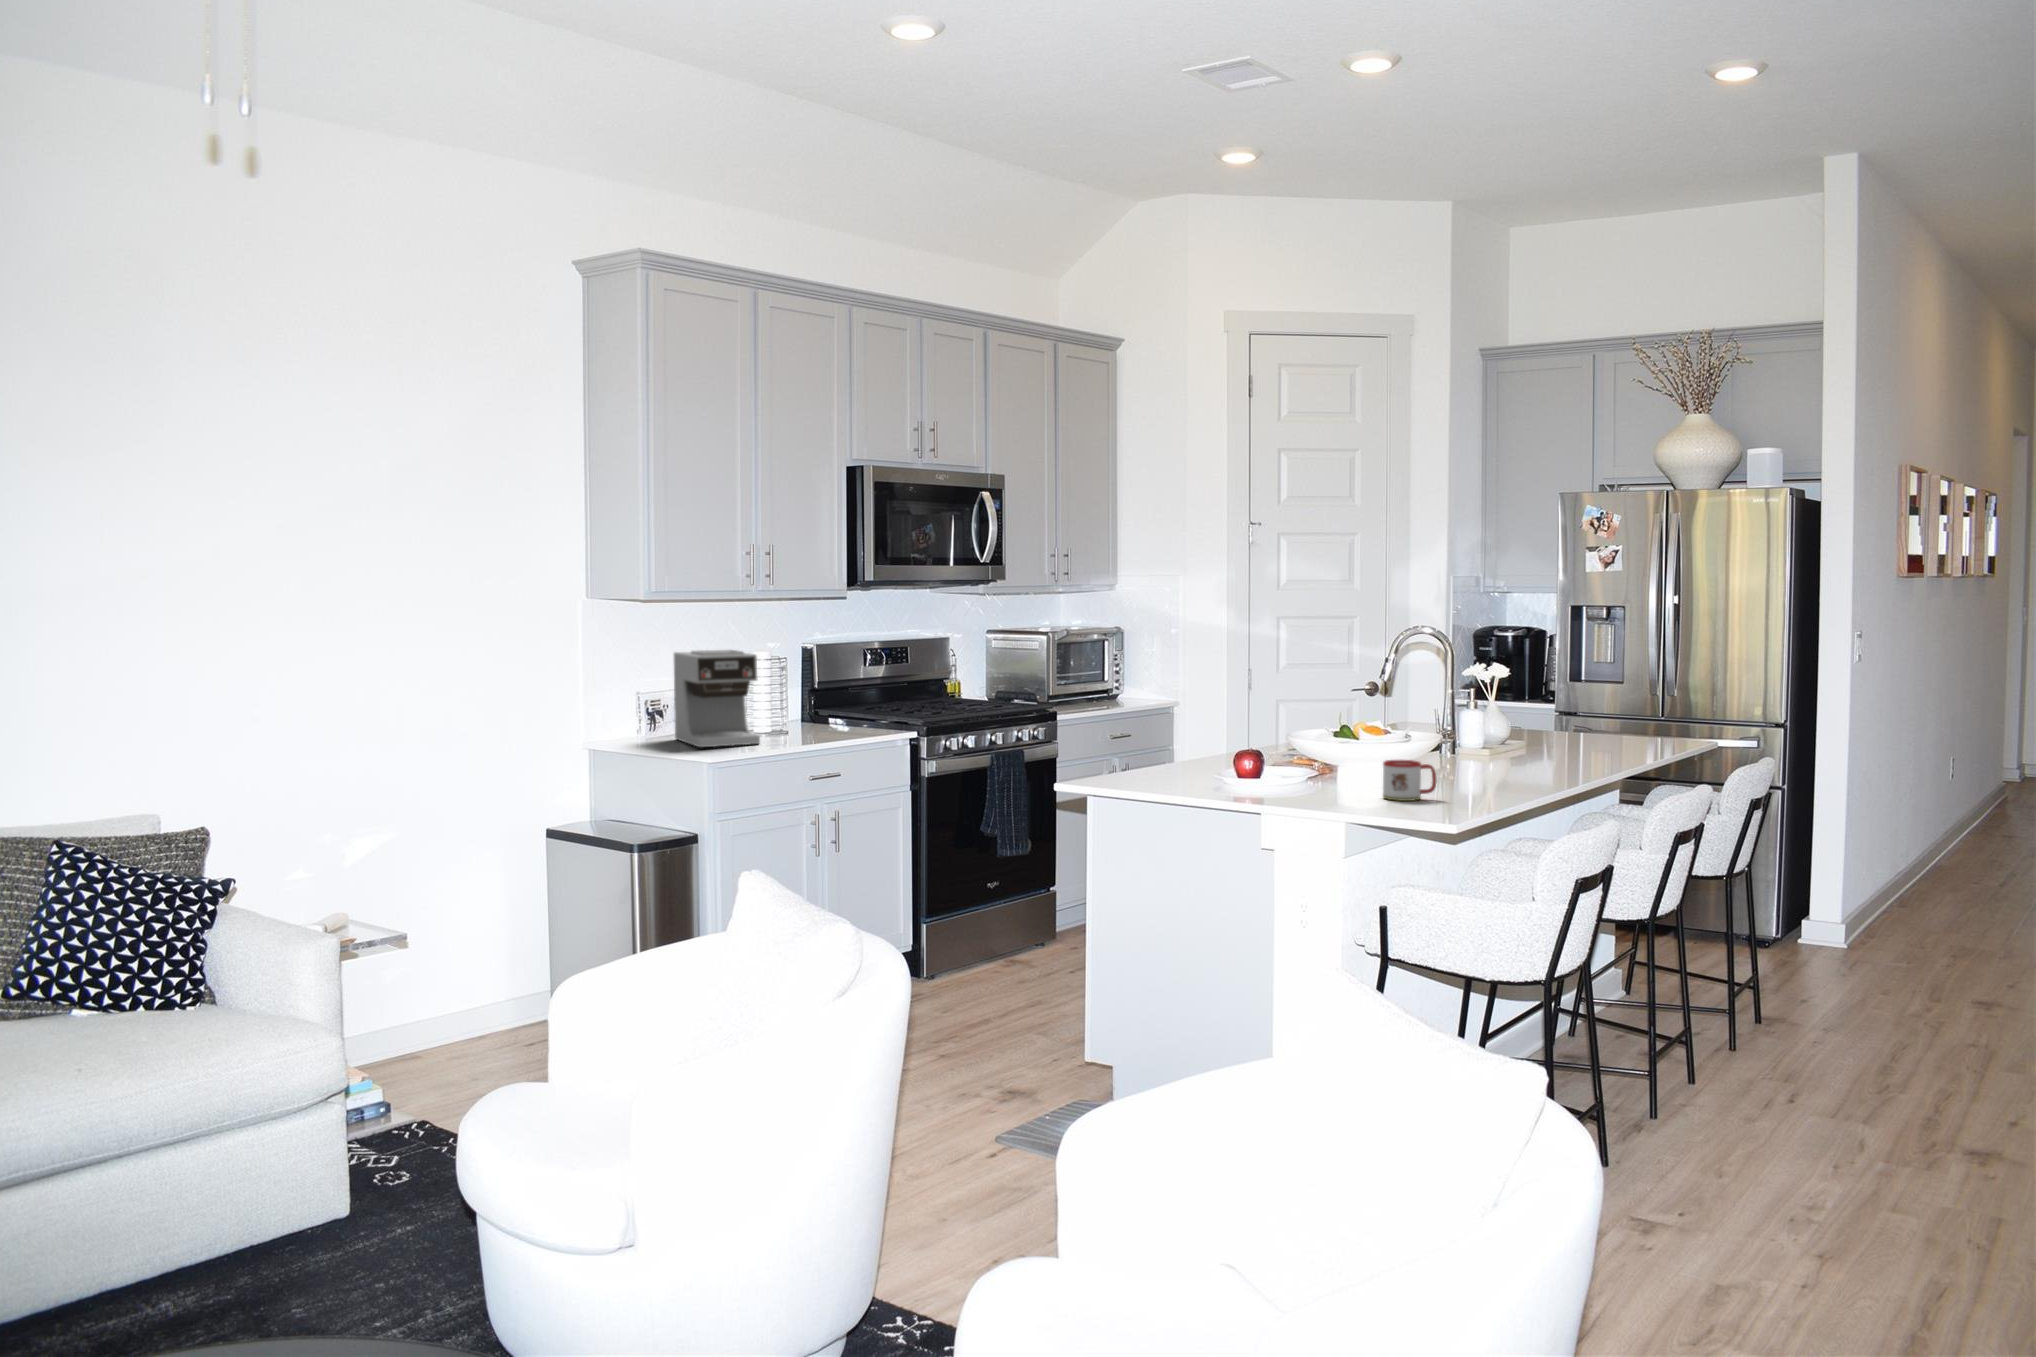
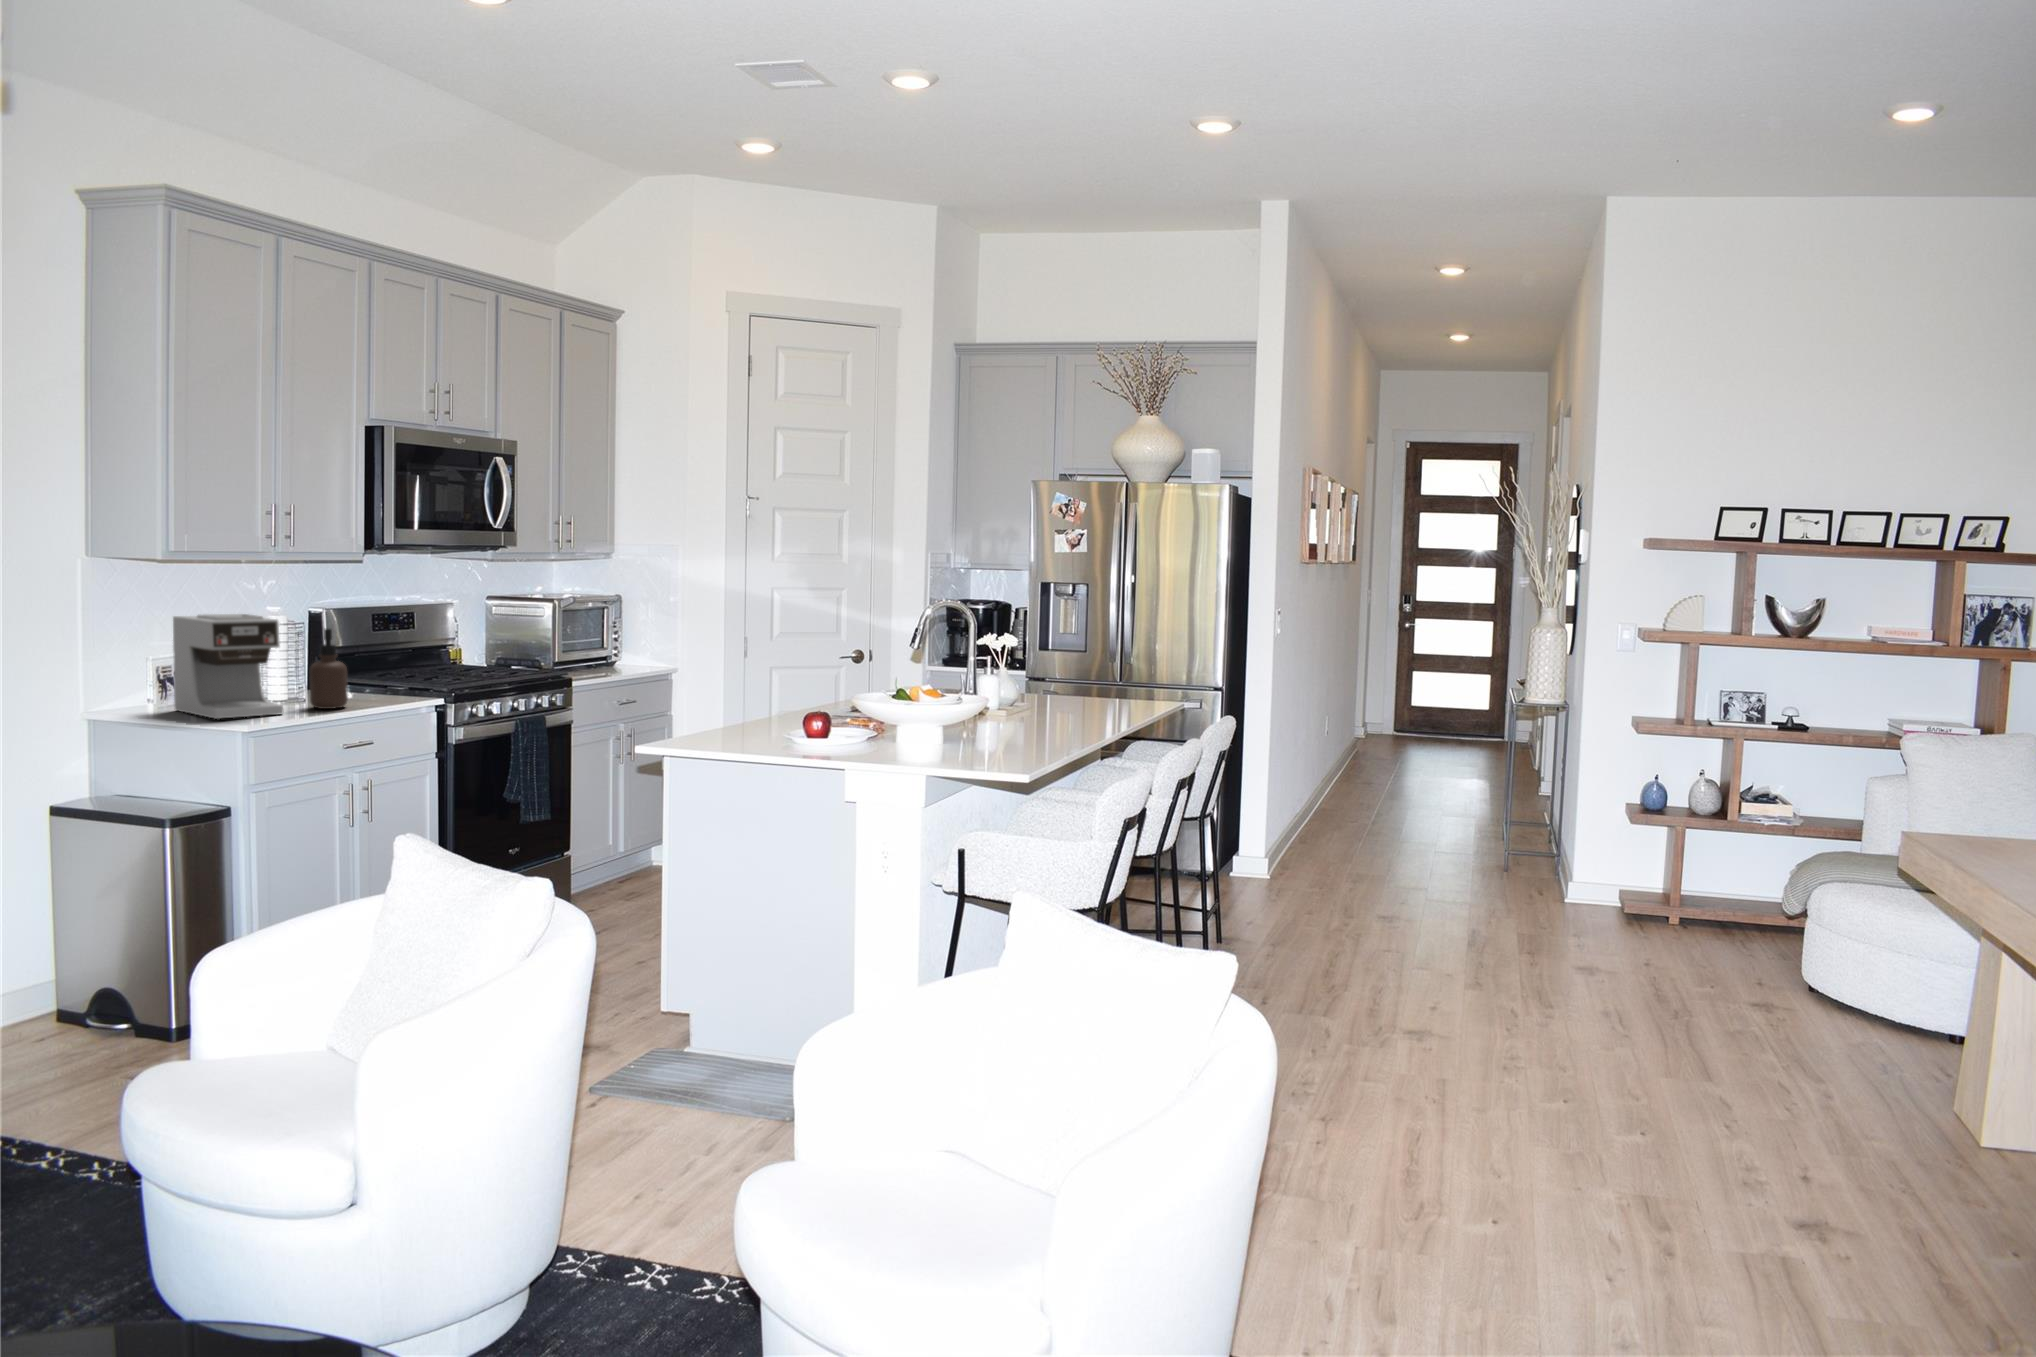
soap dispenser: none [786,663,819,739] -> present [310,628,348,709]
mug: present [1383,760,1436,801] -> none [959,720,1004,756]

